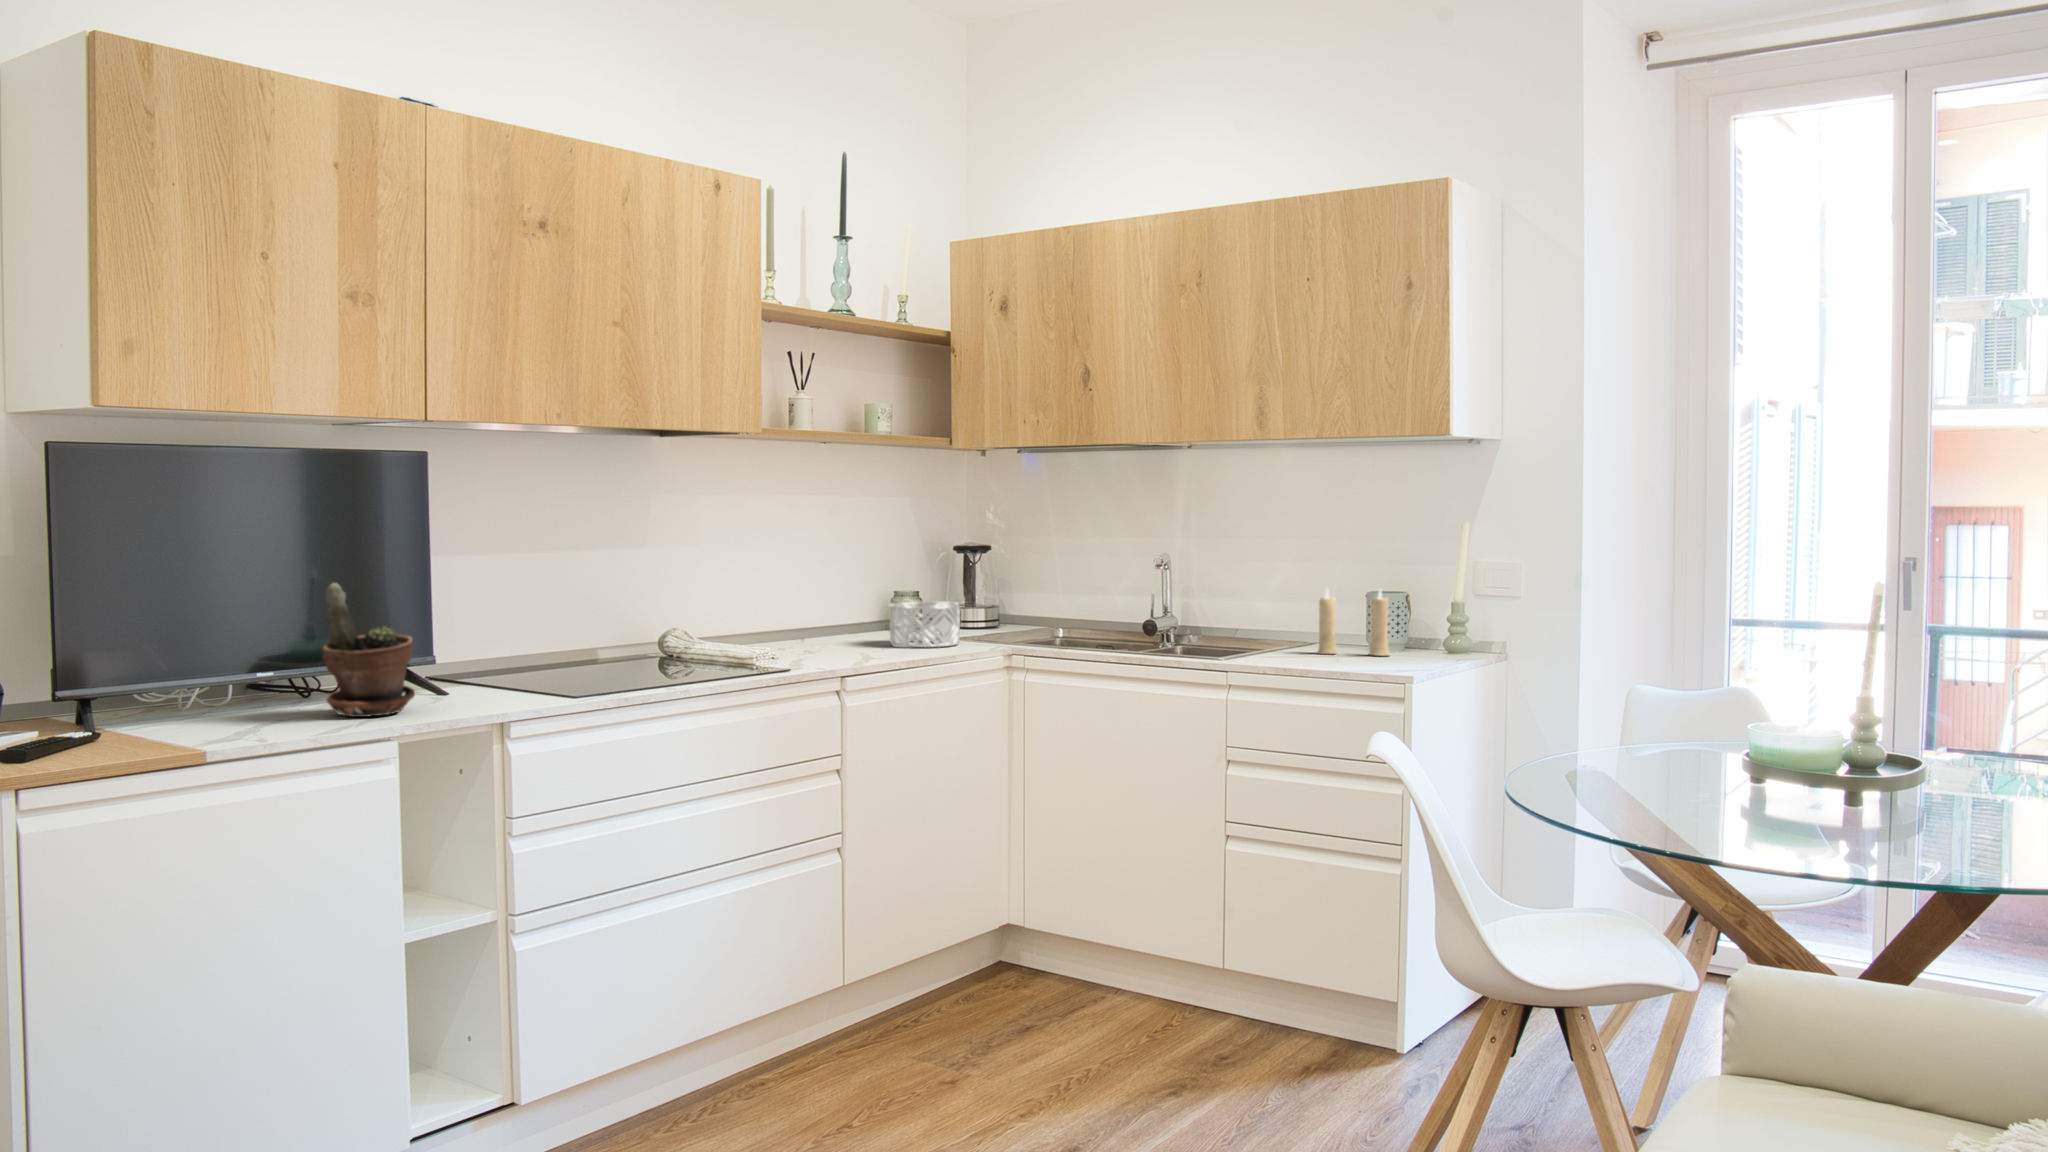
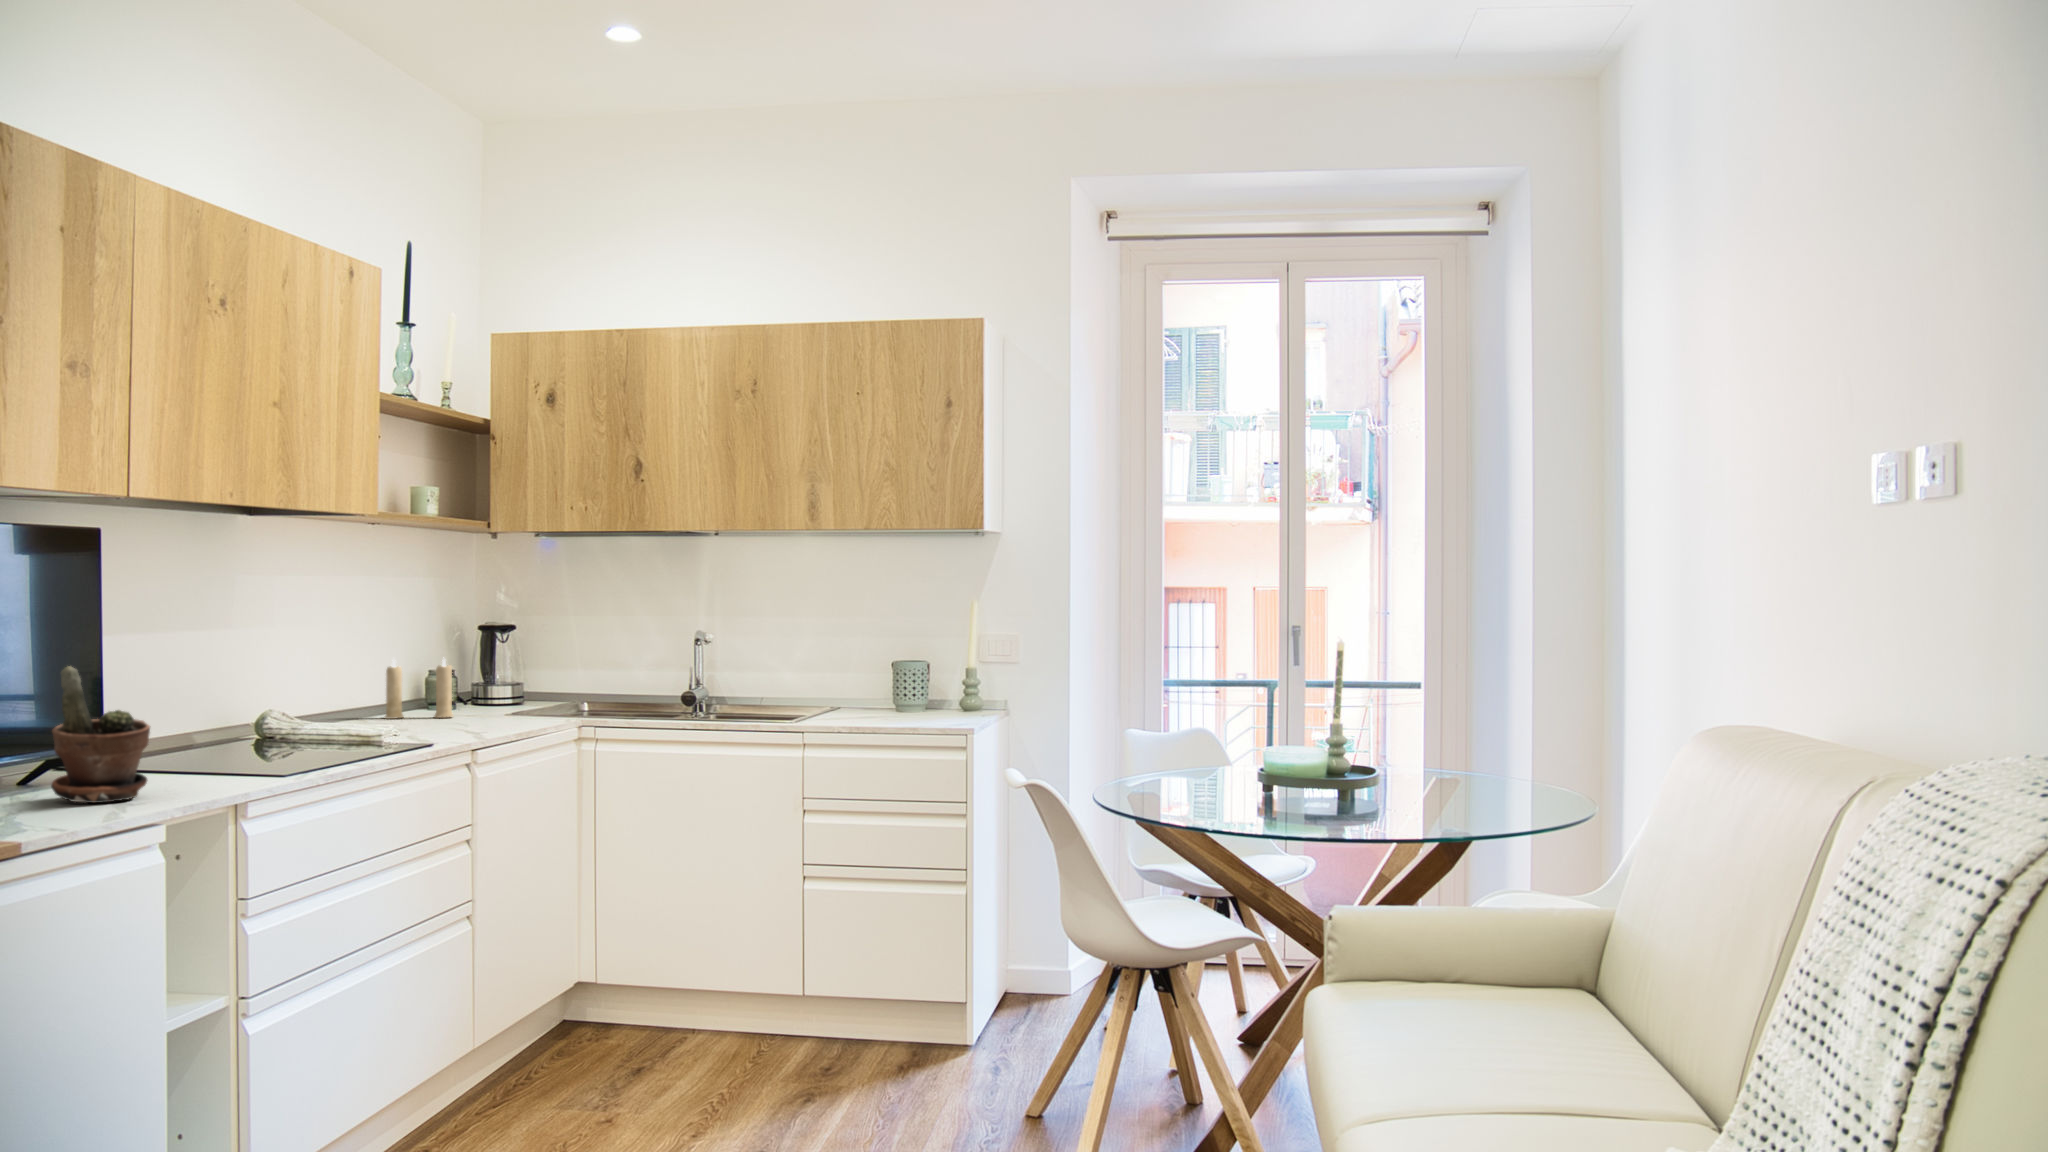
candle: present [1317,590,1390,656] -> present [385,659,453,719]
decorative bowl: present [890,602,960,647] -> none [462,679,534,724]

